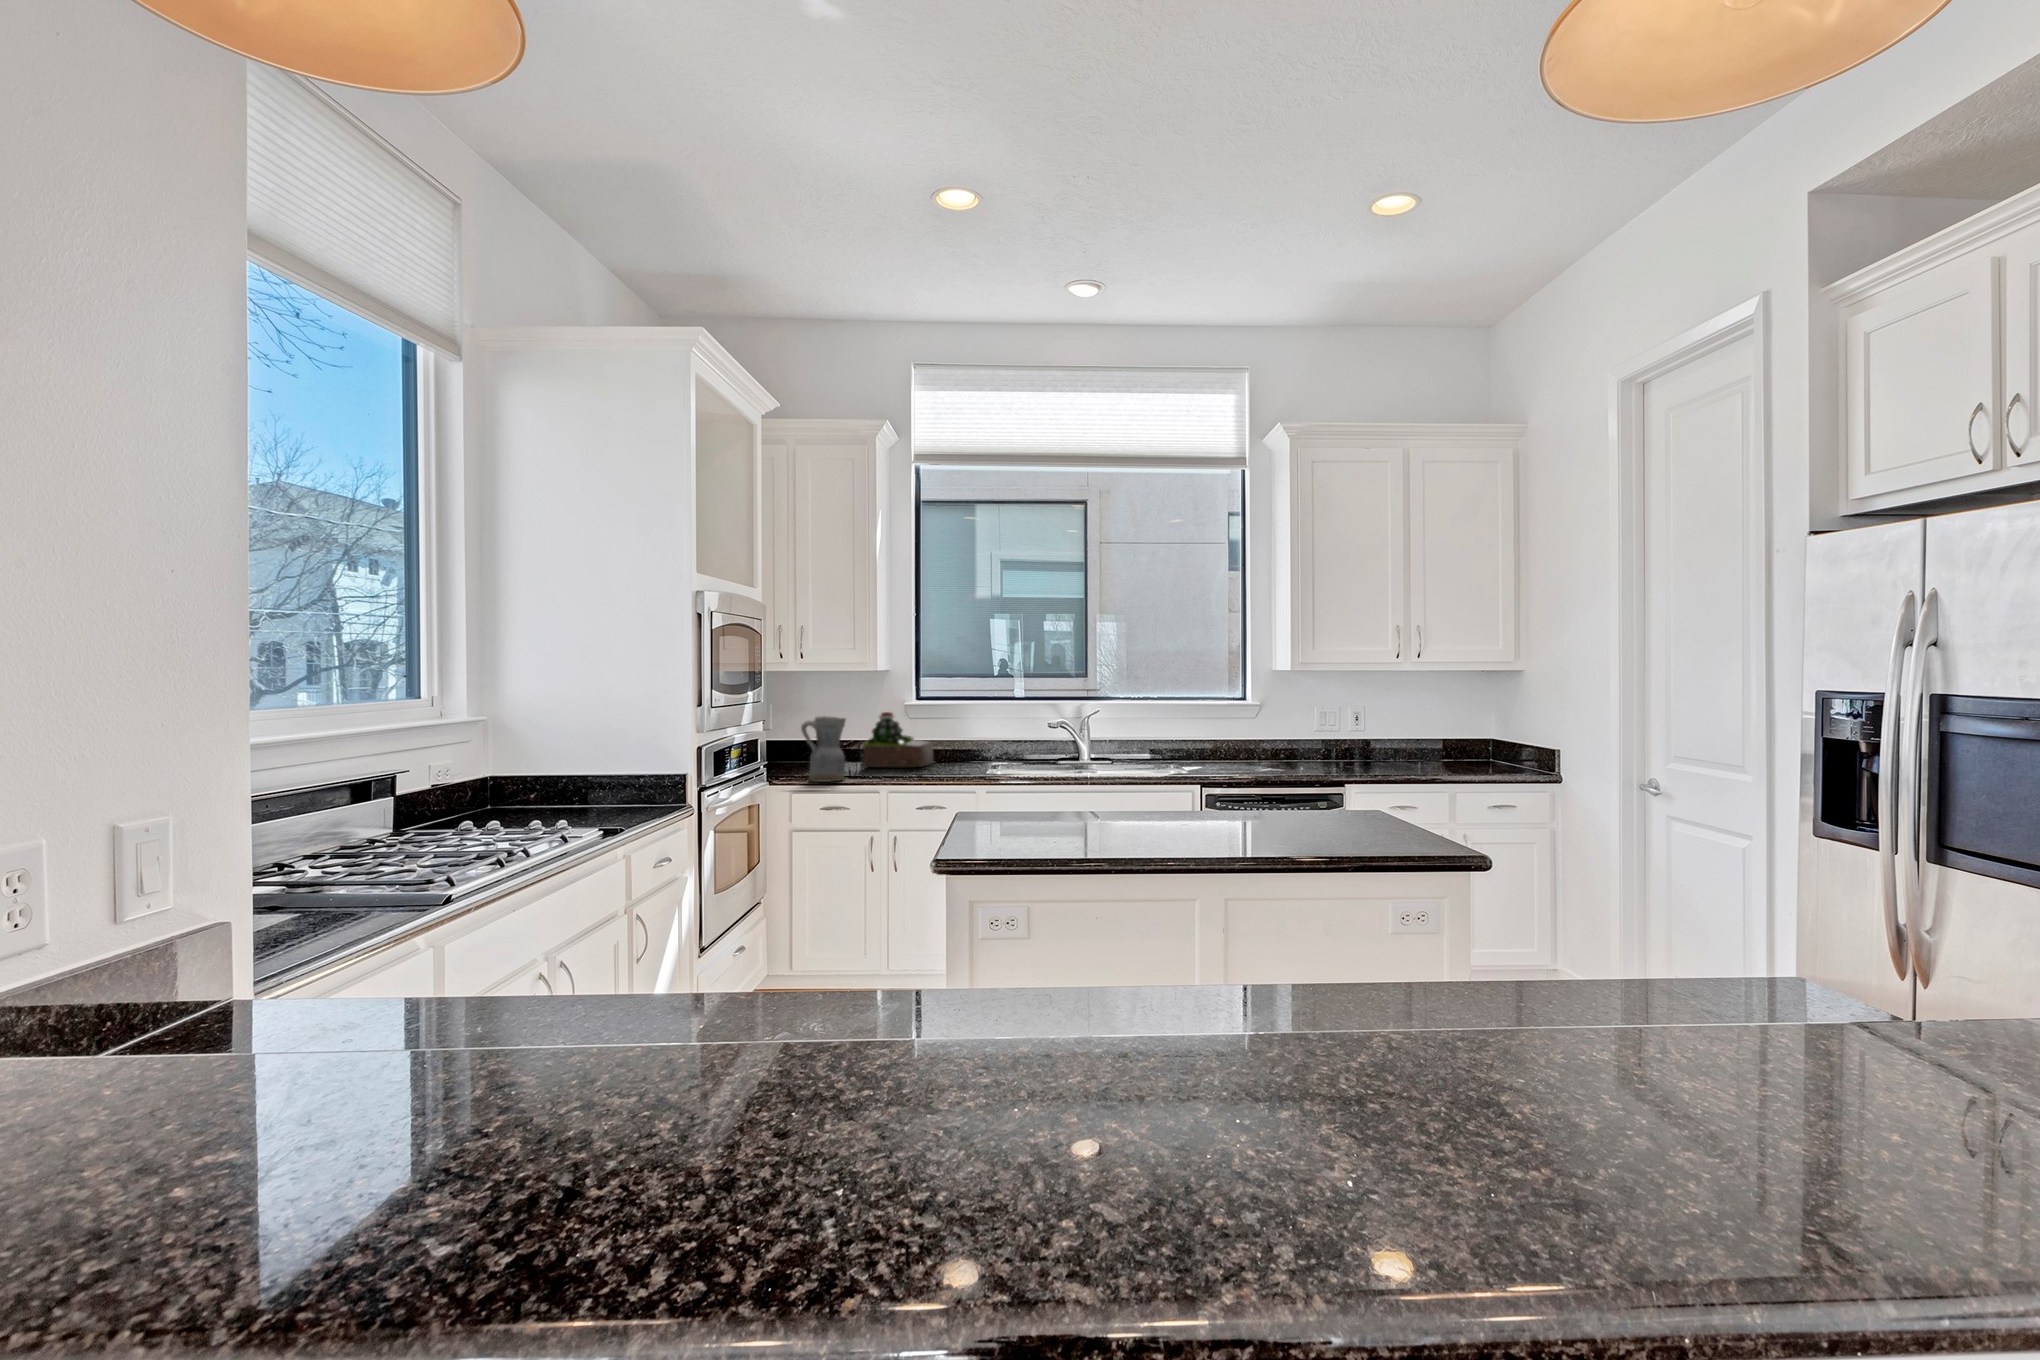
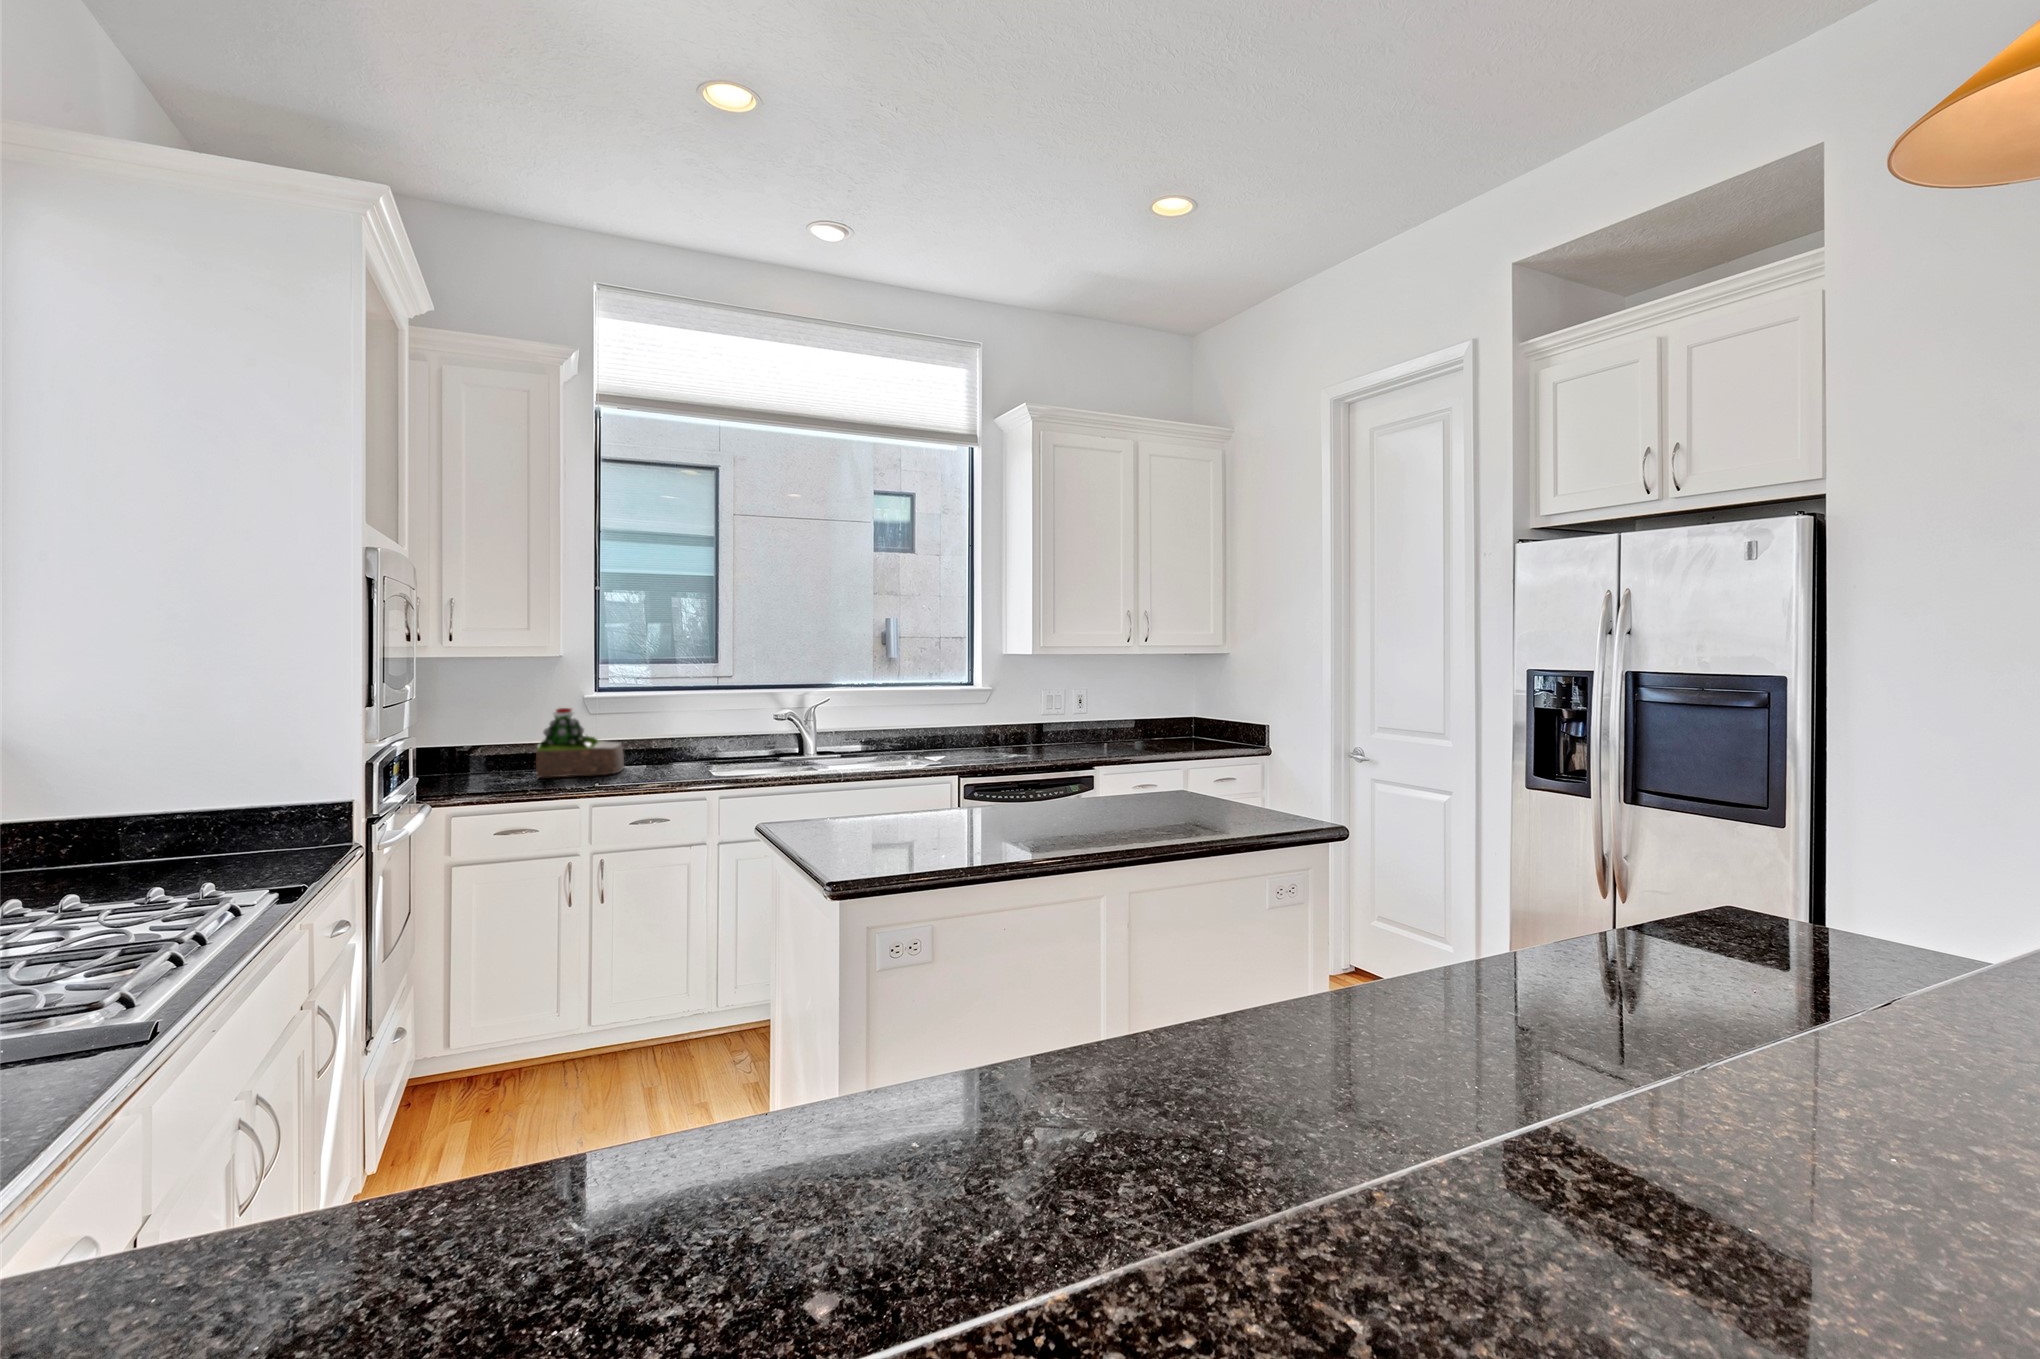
ceramic pitcher: present [801,716,846,782] -> none [462,716,527,800]

